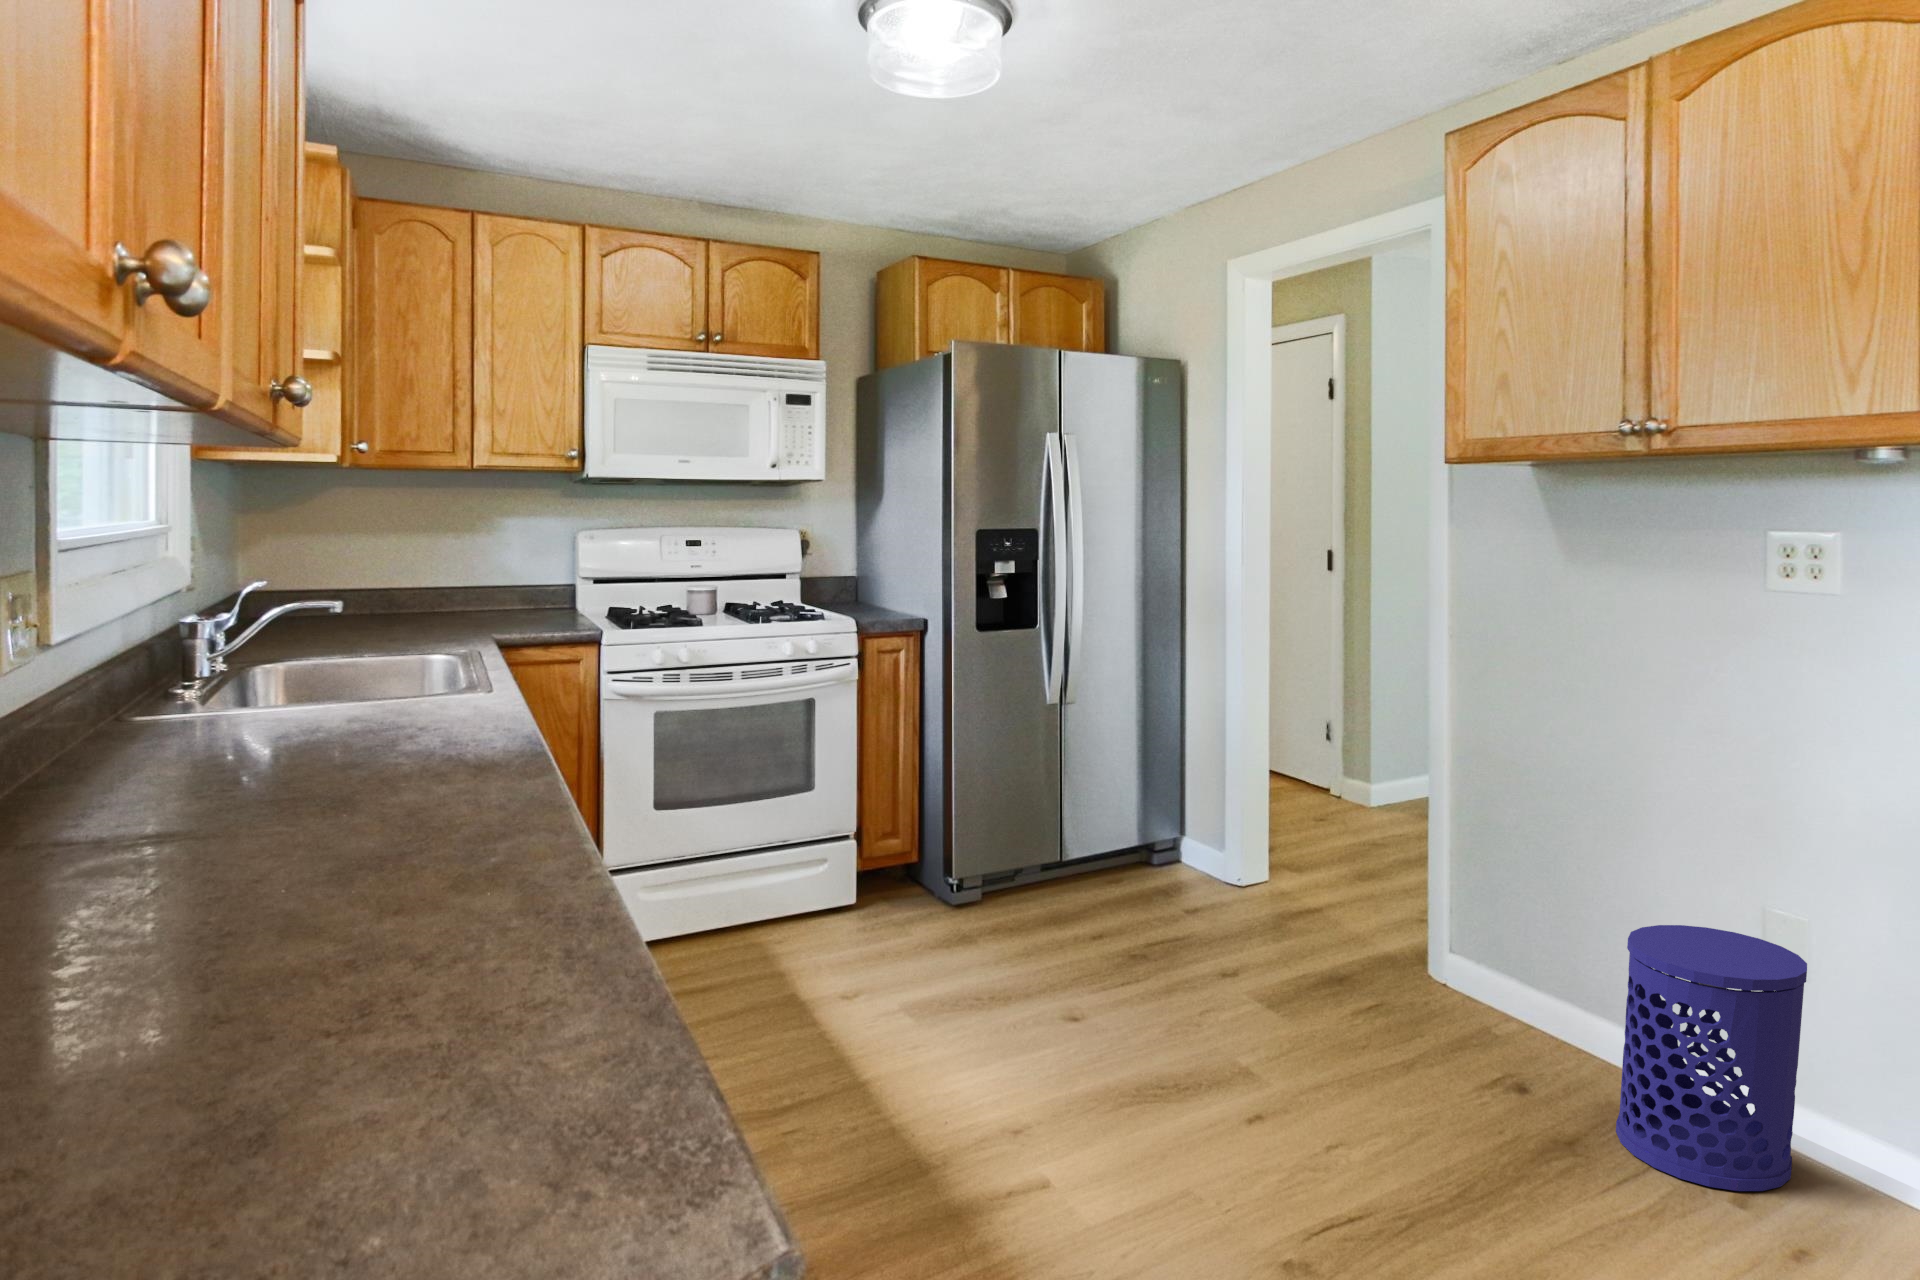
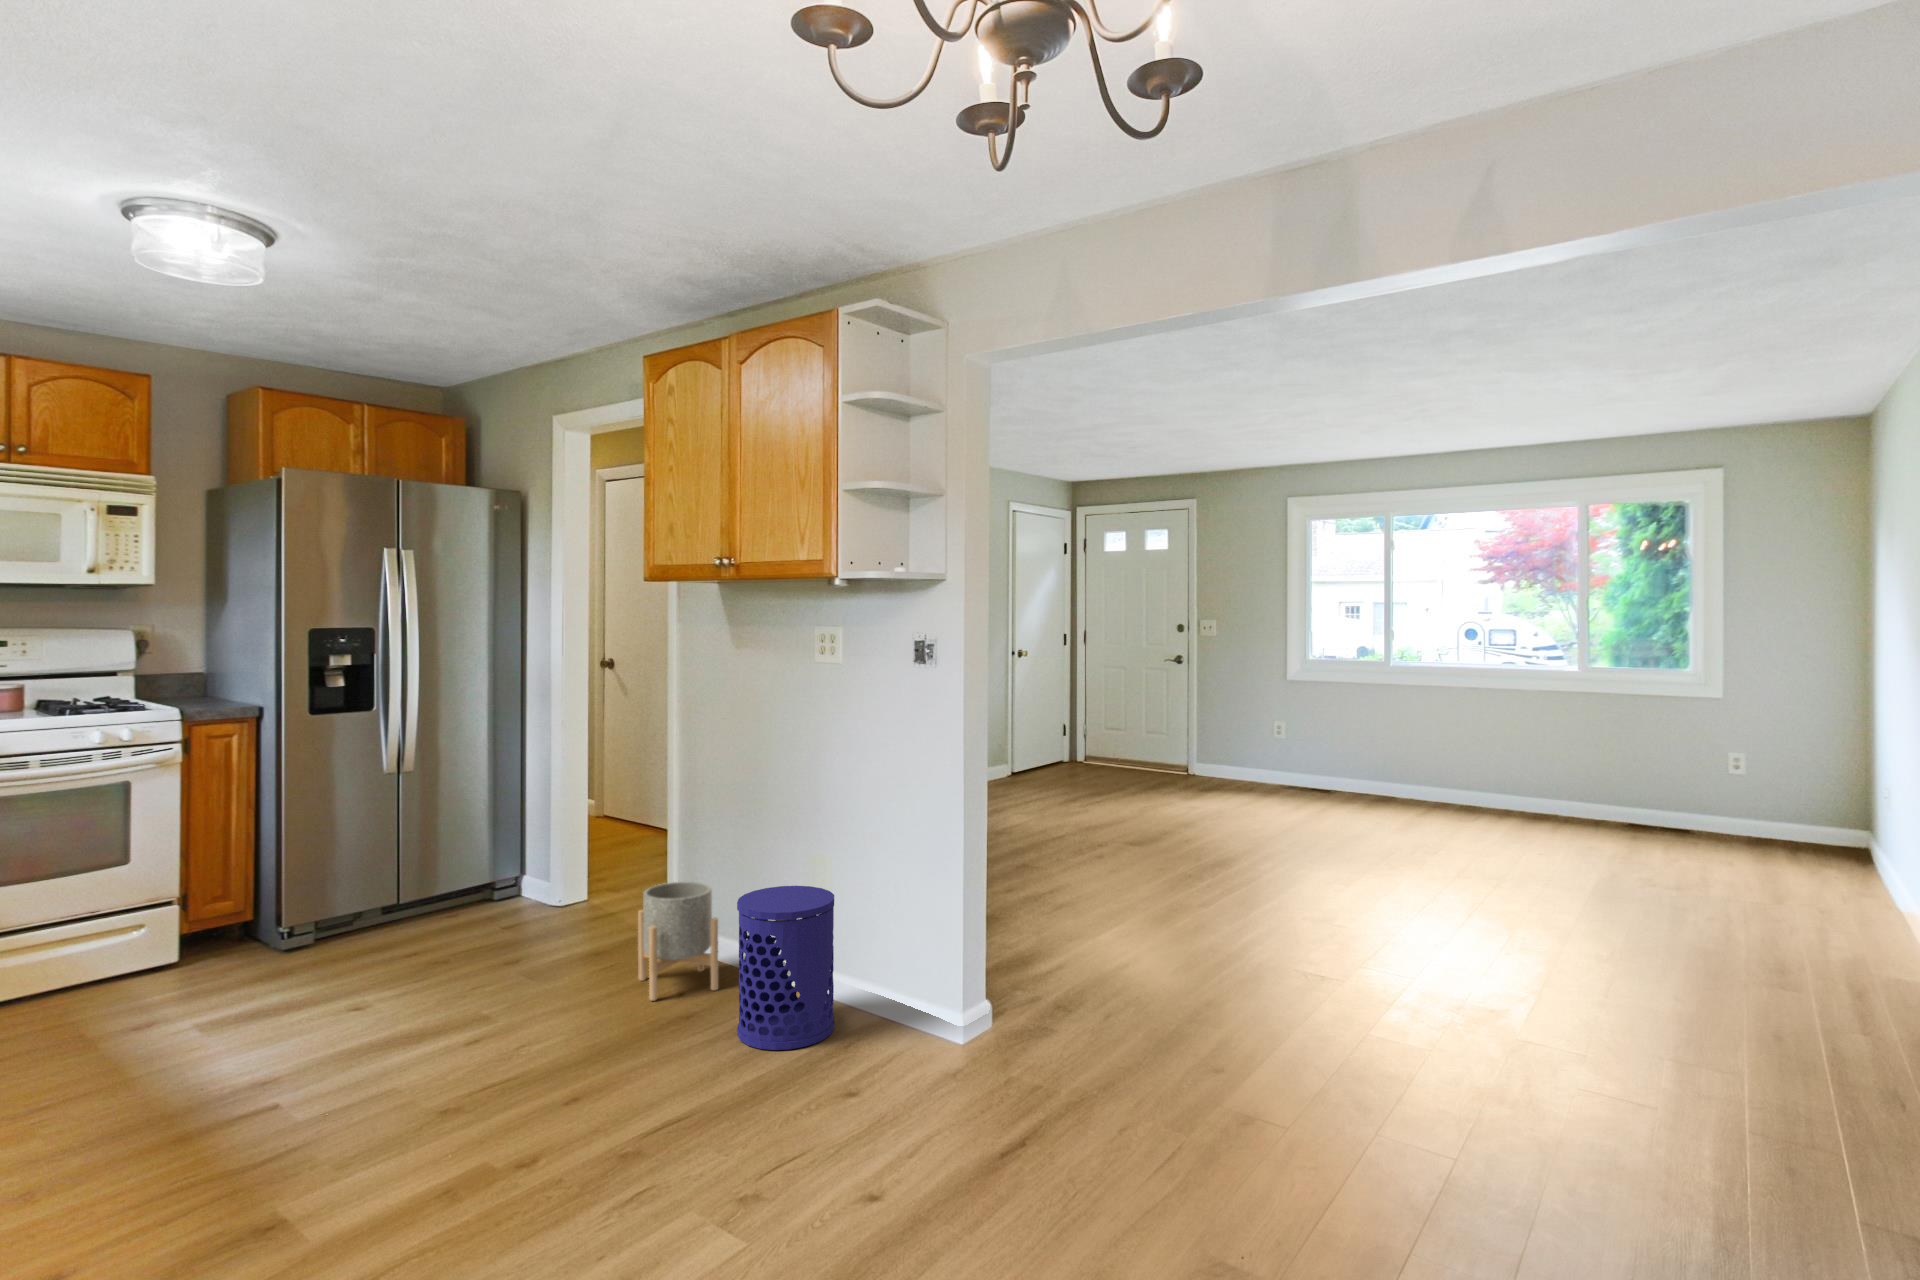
planter: none [1404,888,1542,1054] -> present [638,882,718,1001]

